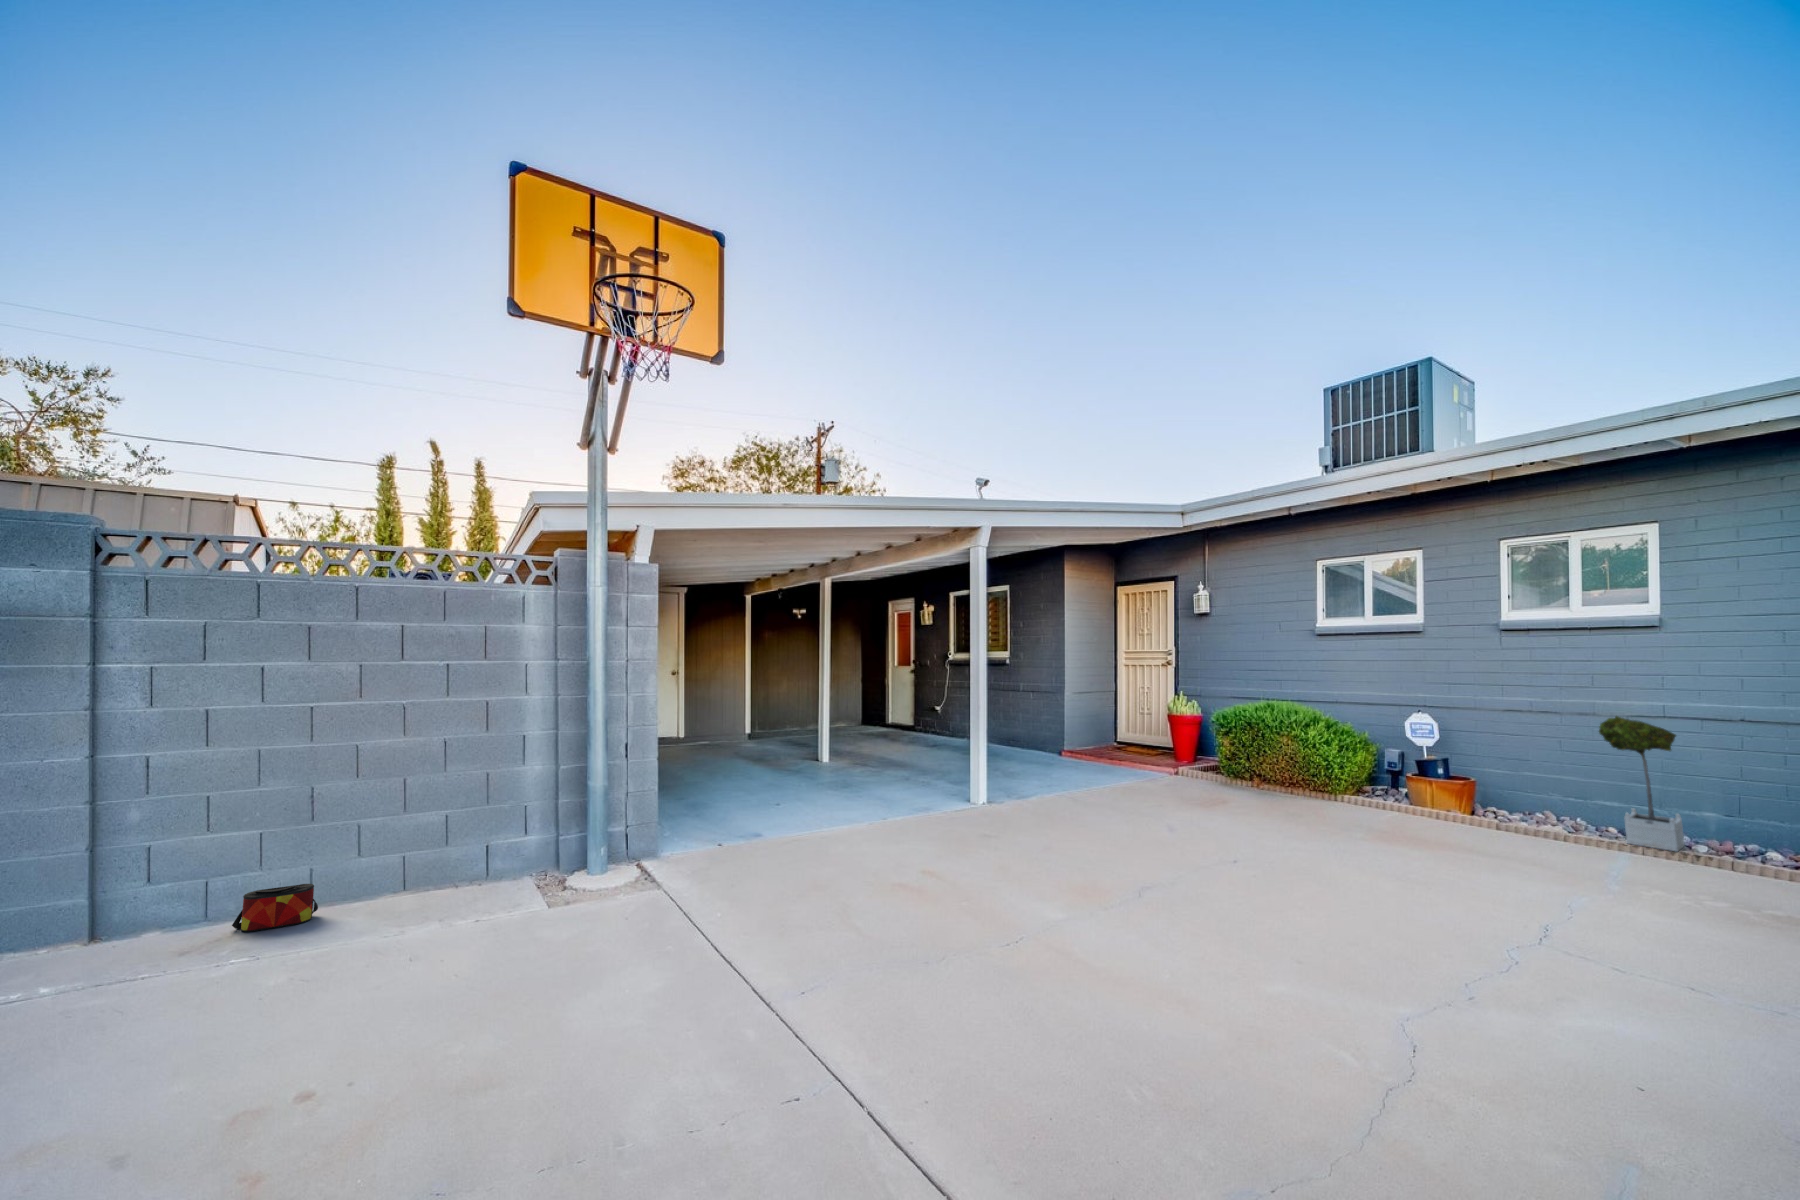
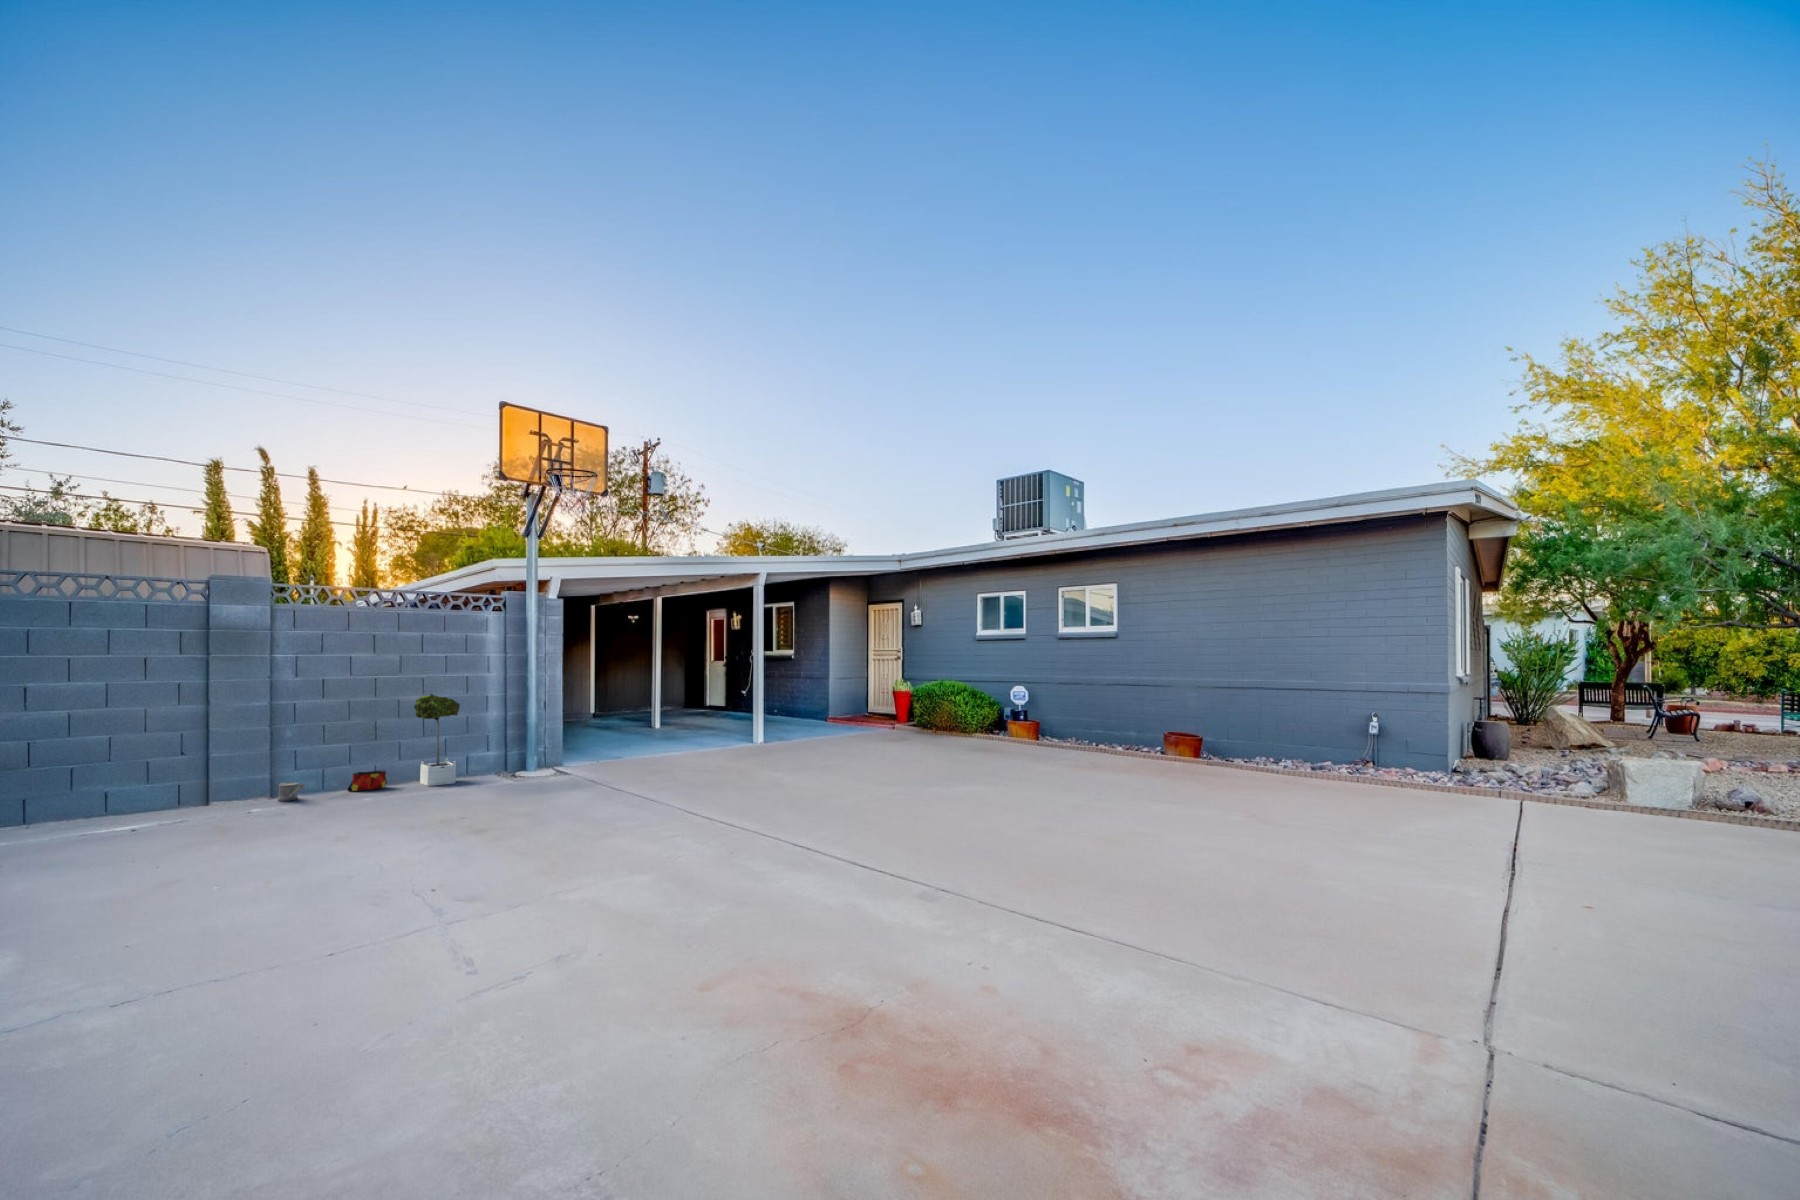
potted tree: present [1599,716,1684,851] -> present [414,694,460,786]
watering can: none [62,920,115,967] -> present [278,783,305,801]

